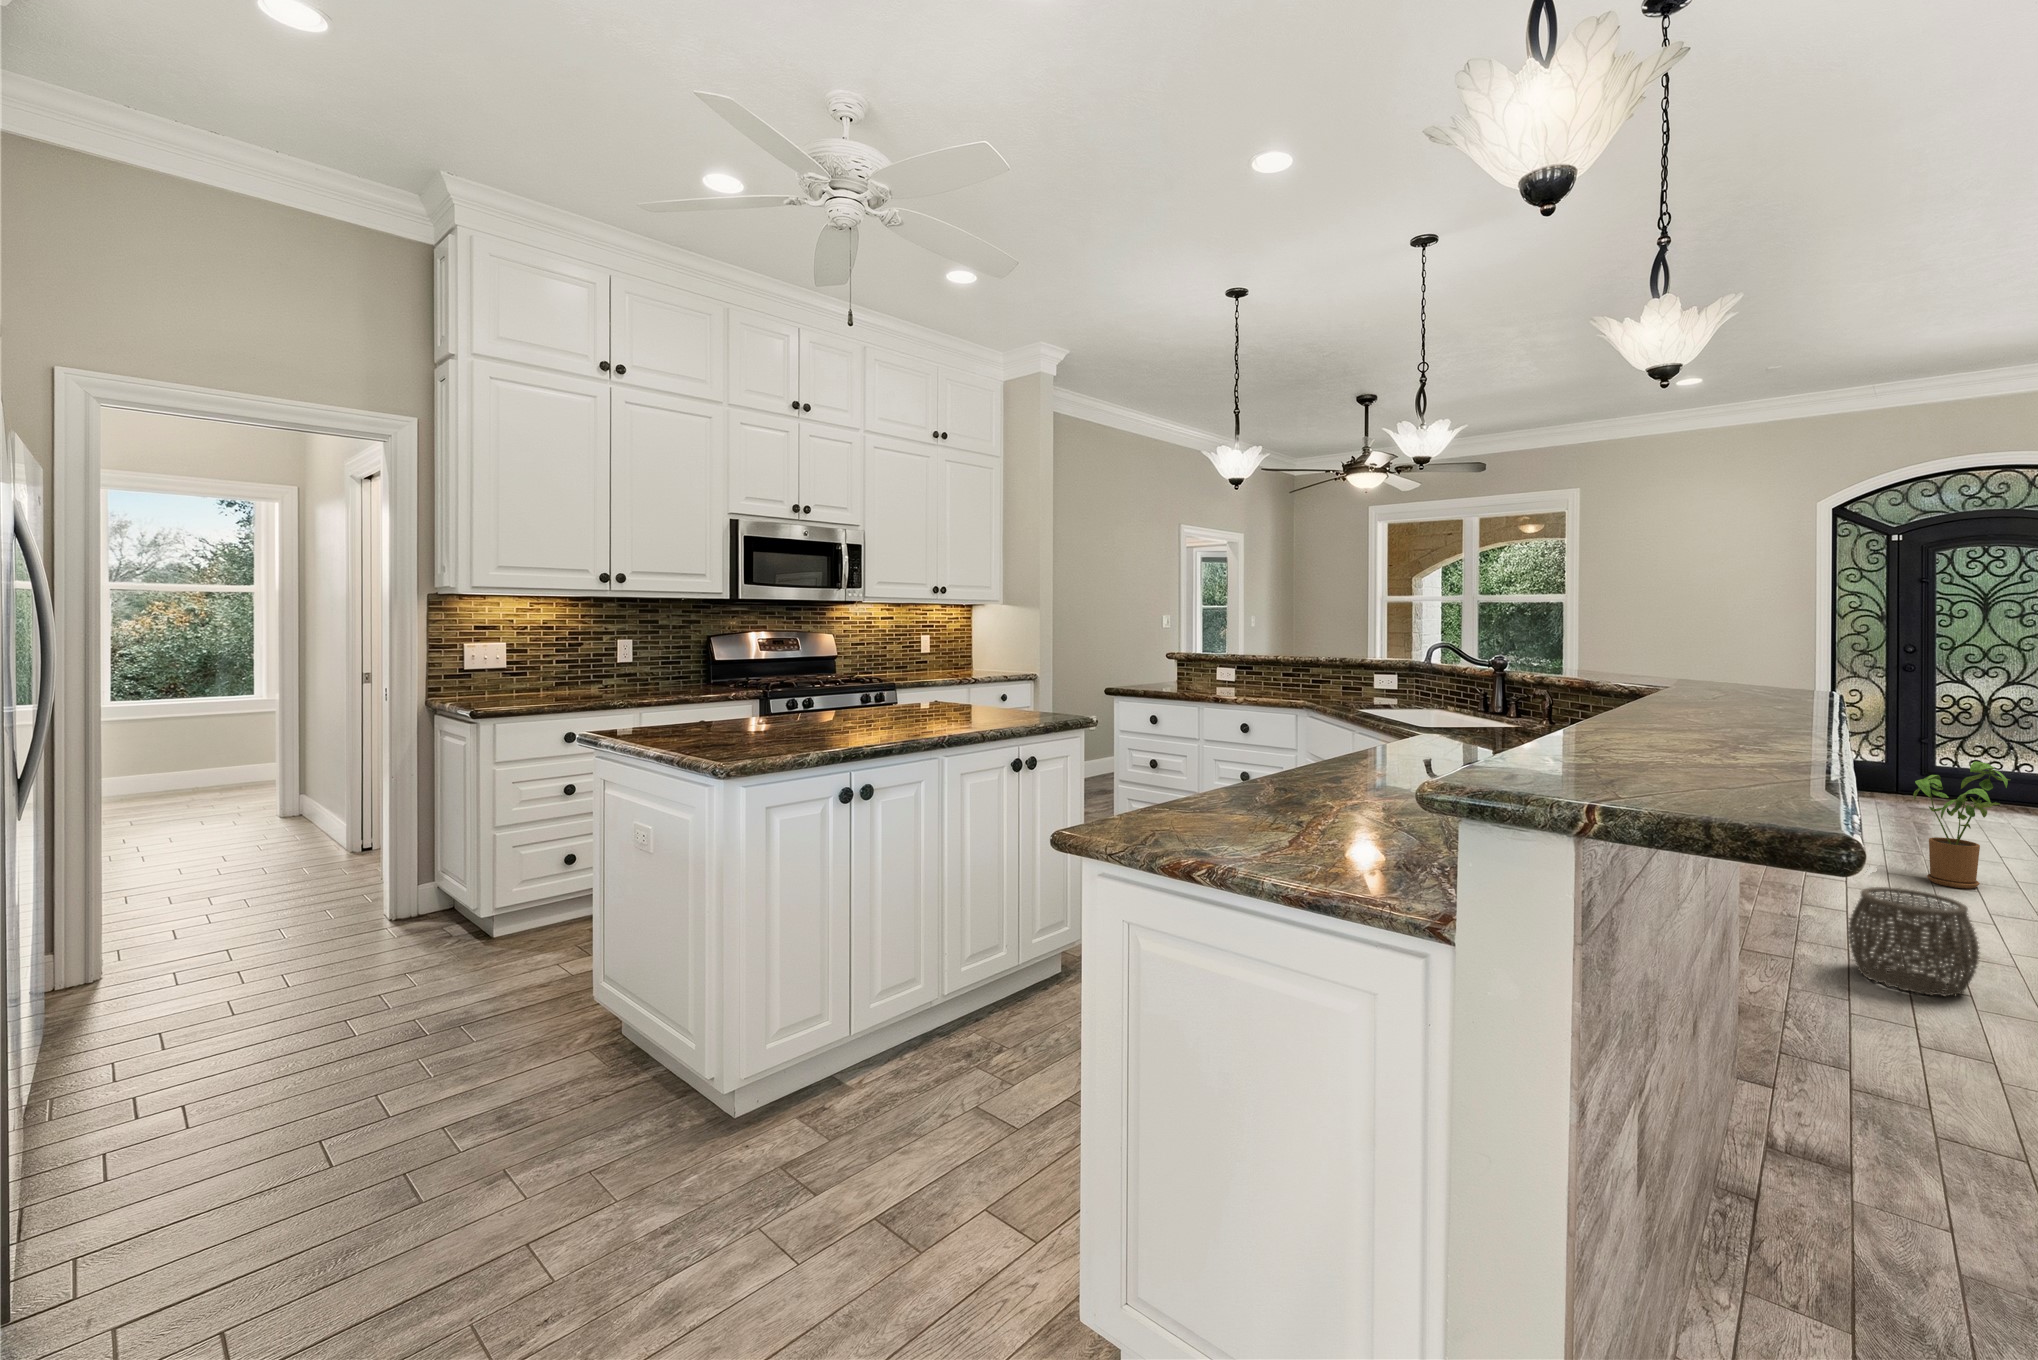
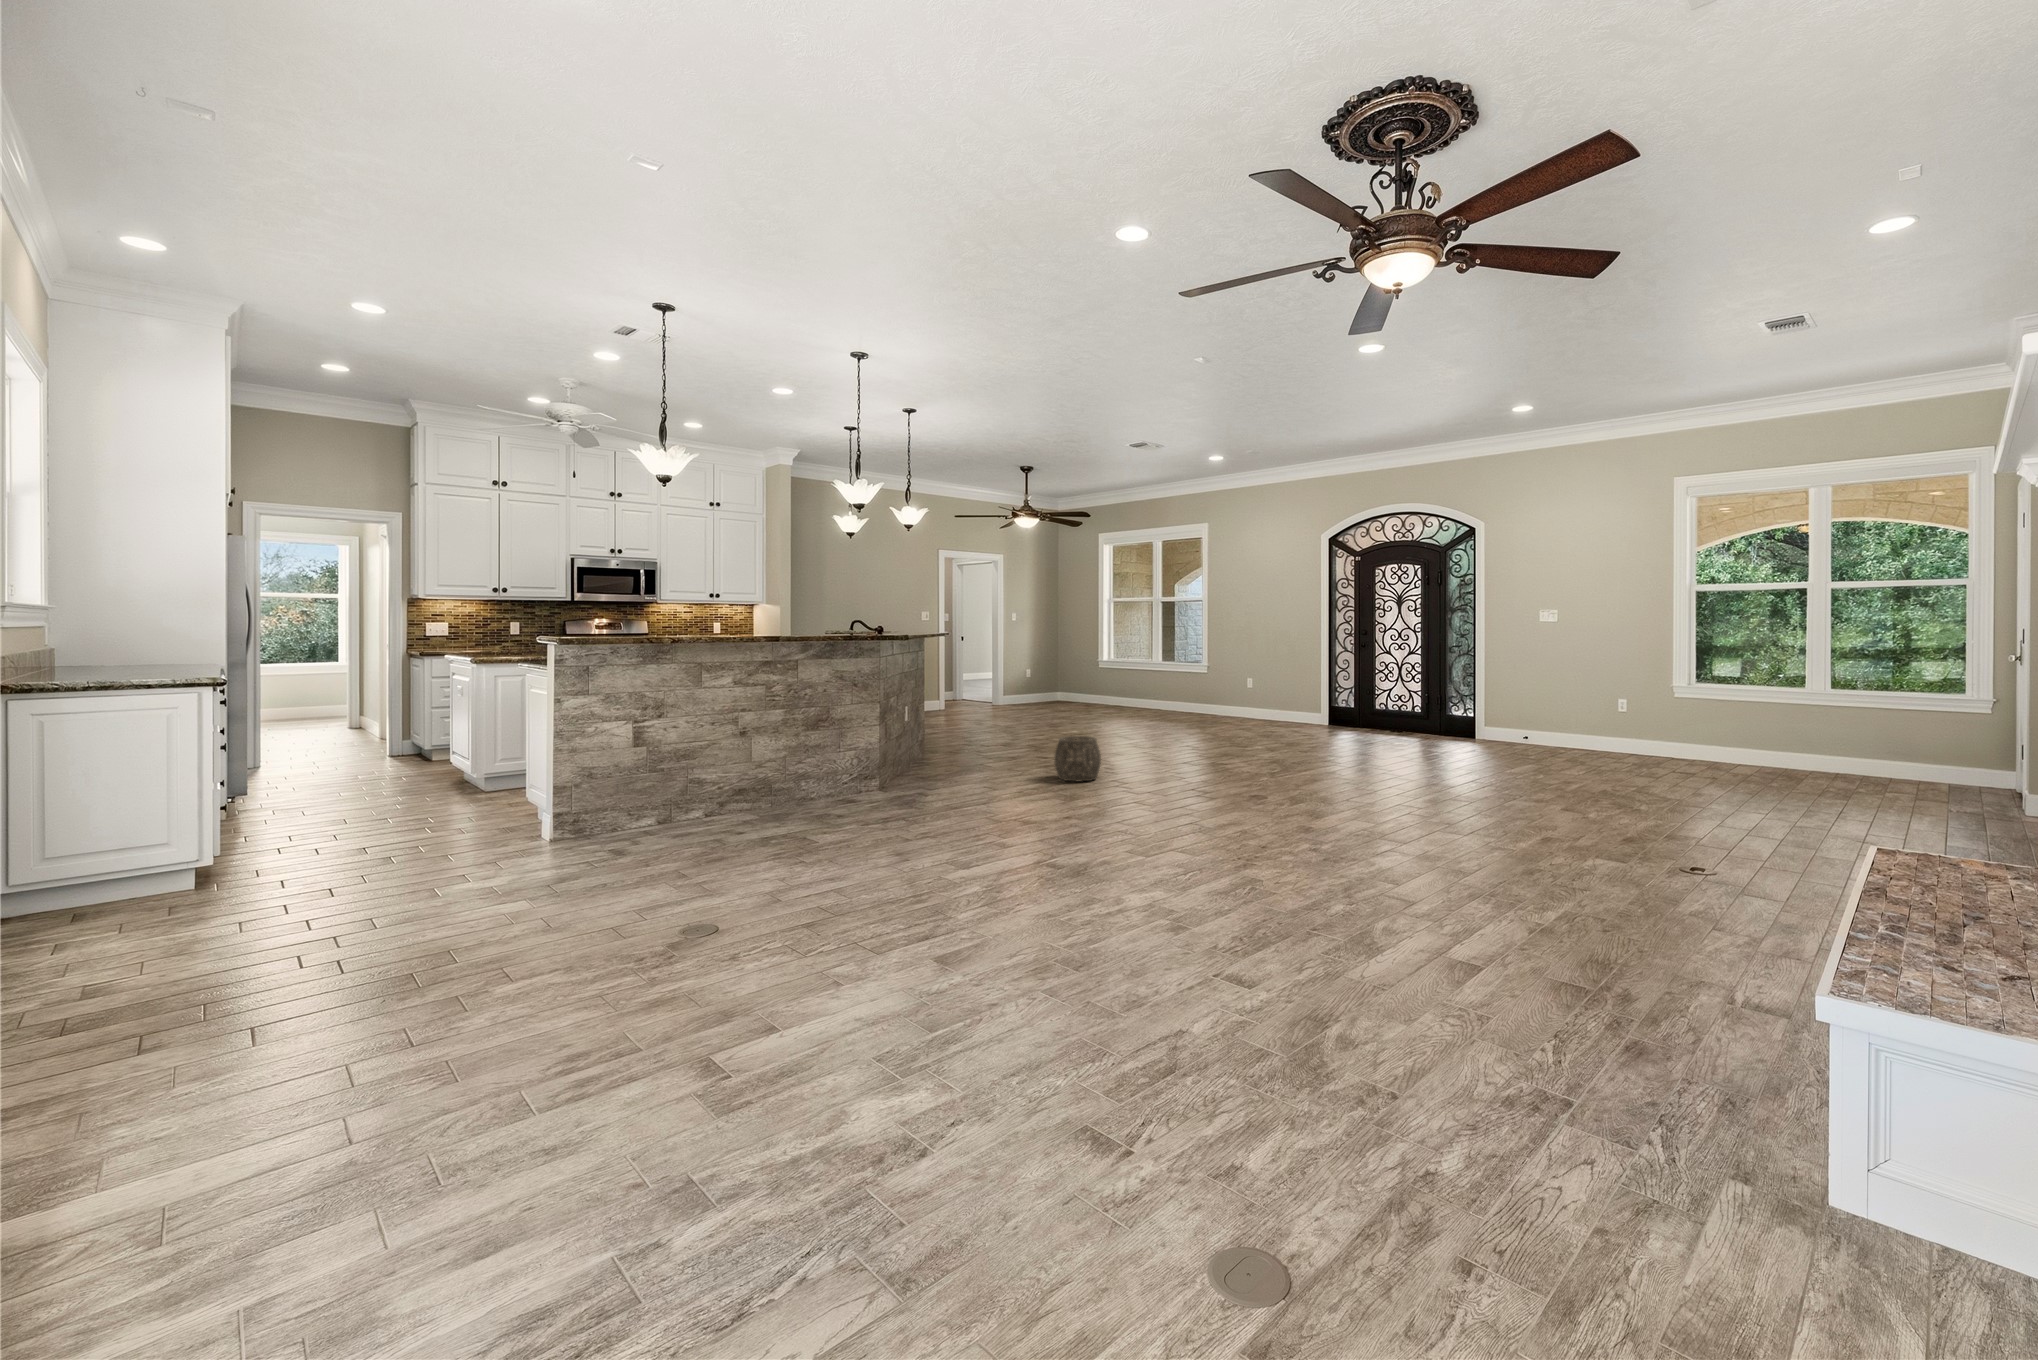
house plant: present [1913,761,2009,888] -> none [1221,687,1261,757]

